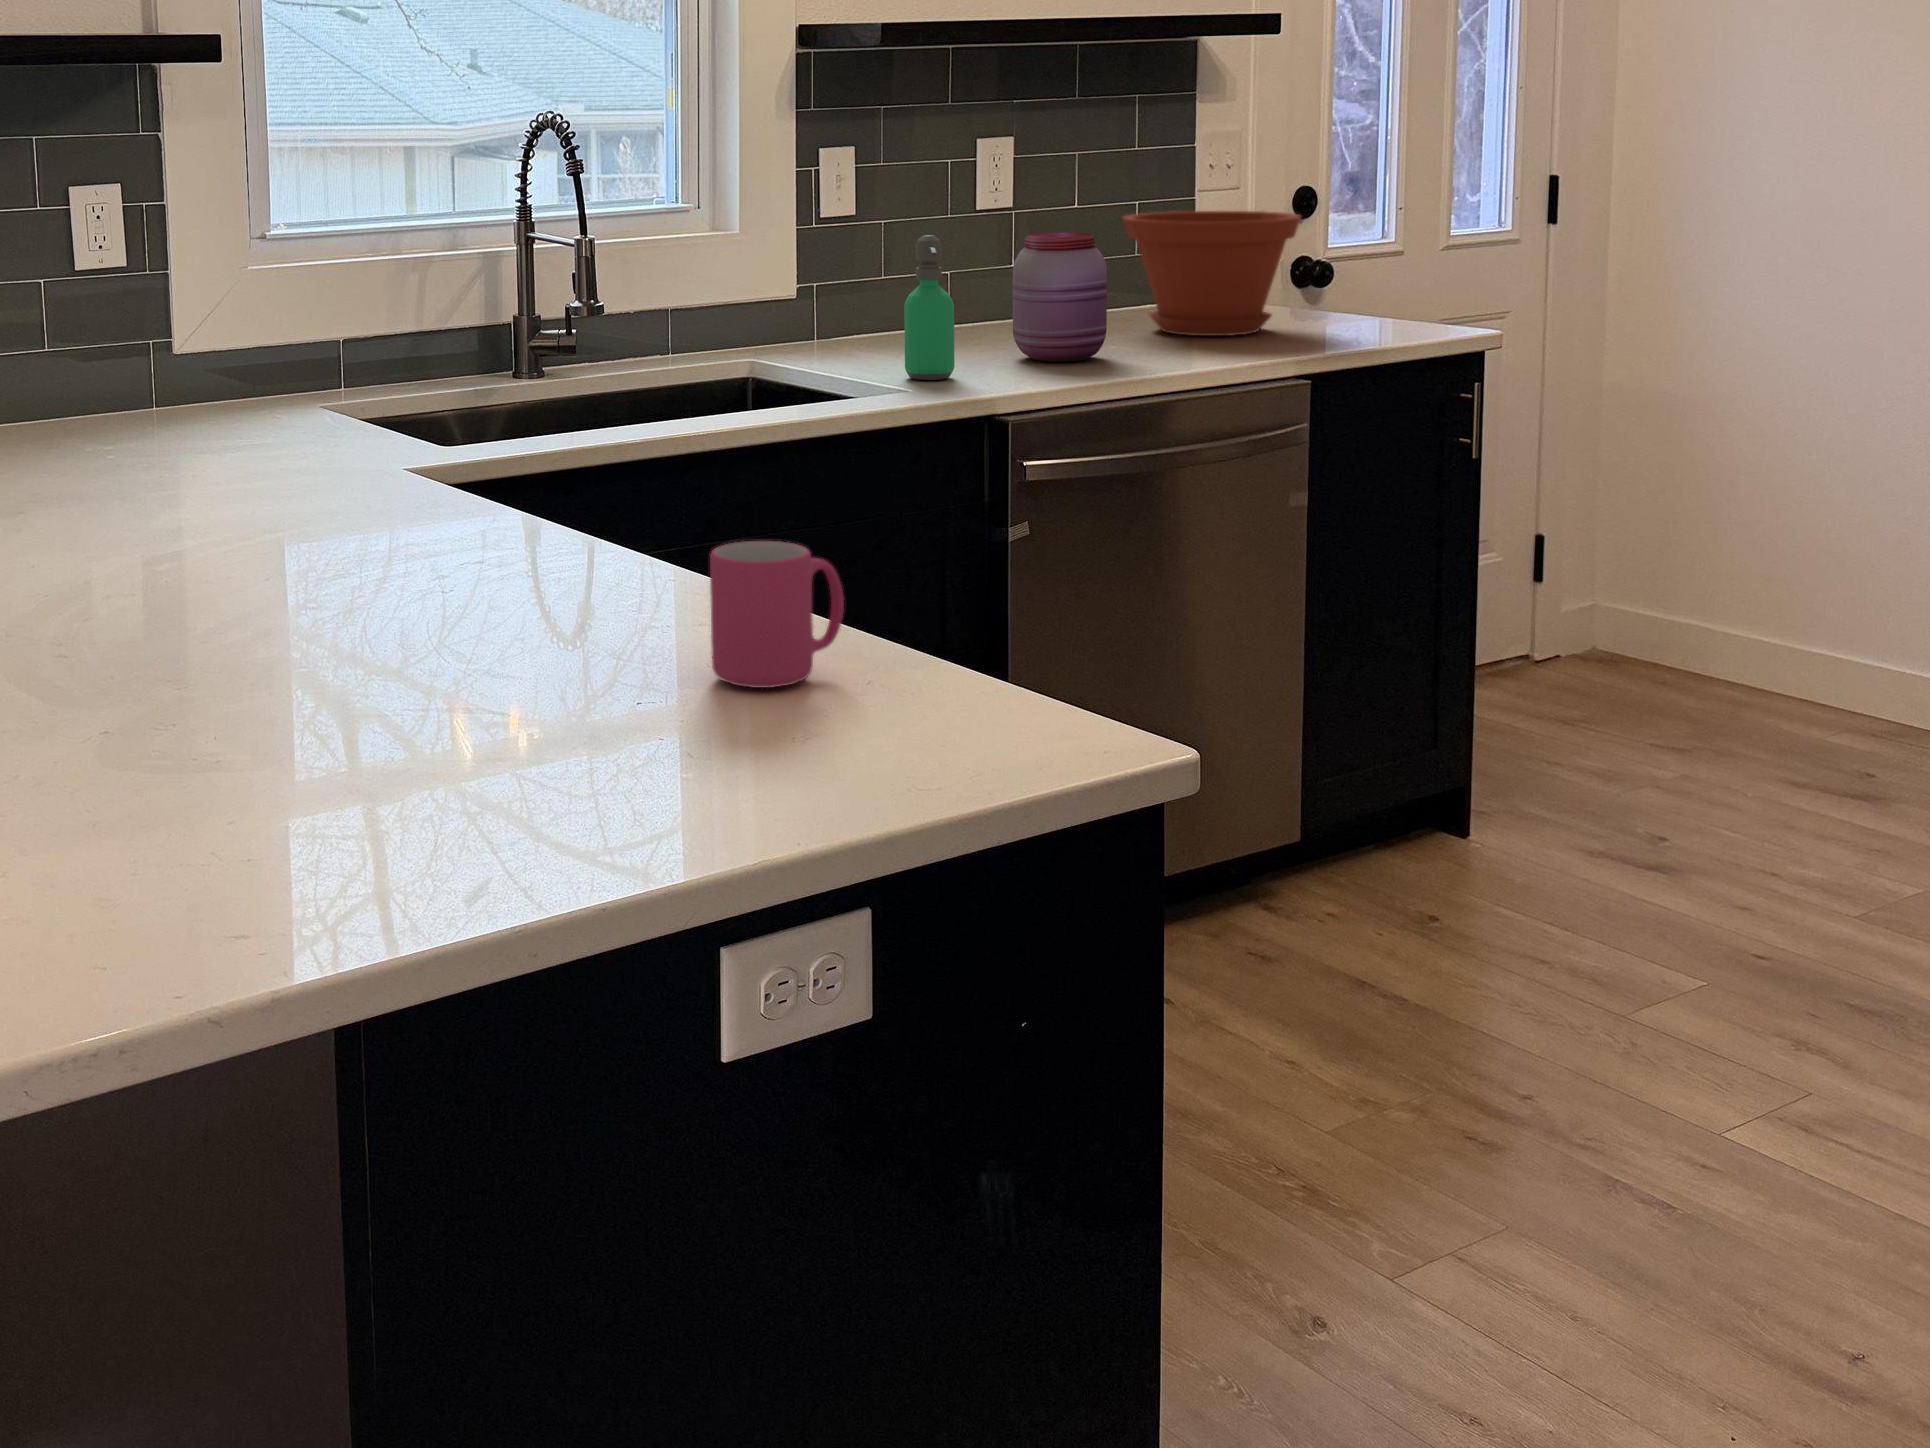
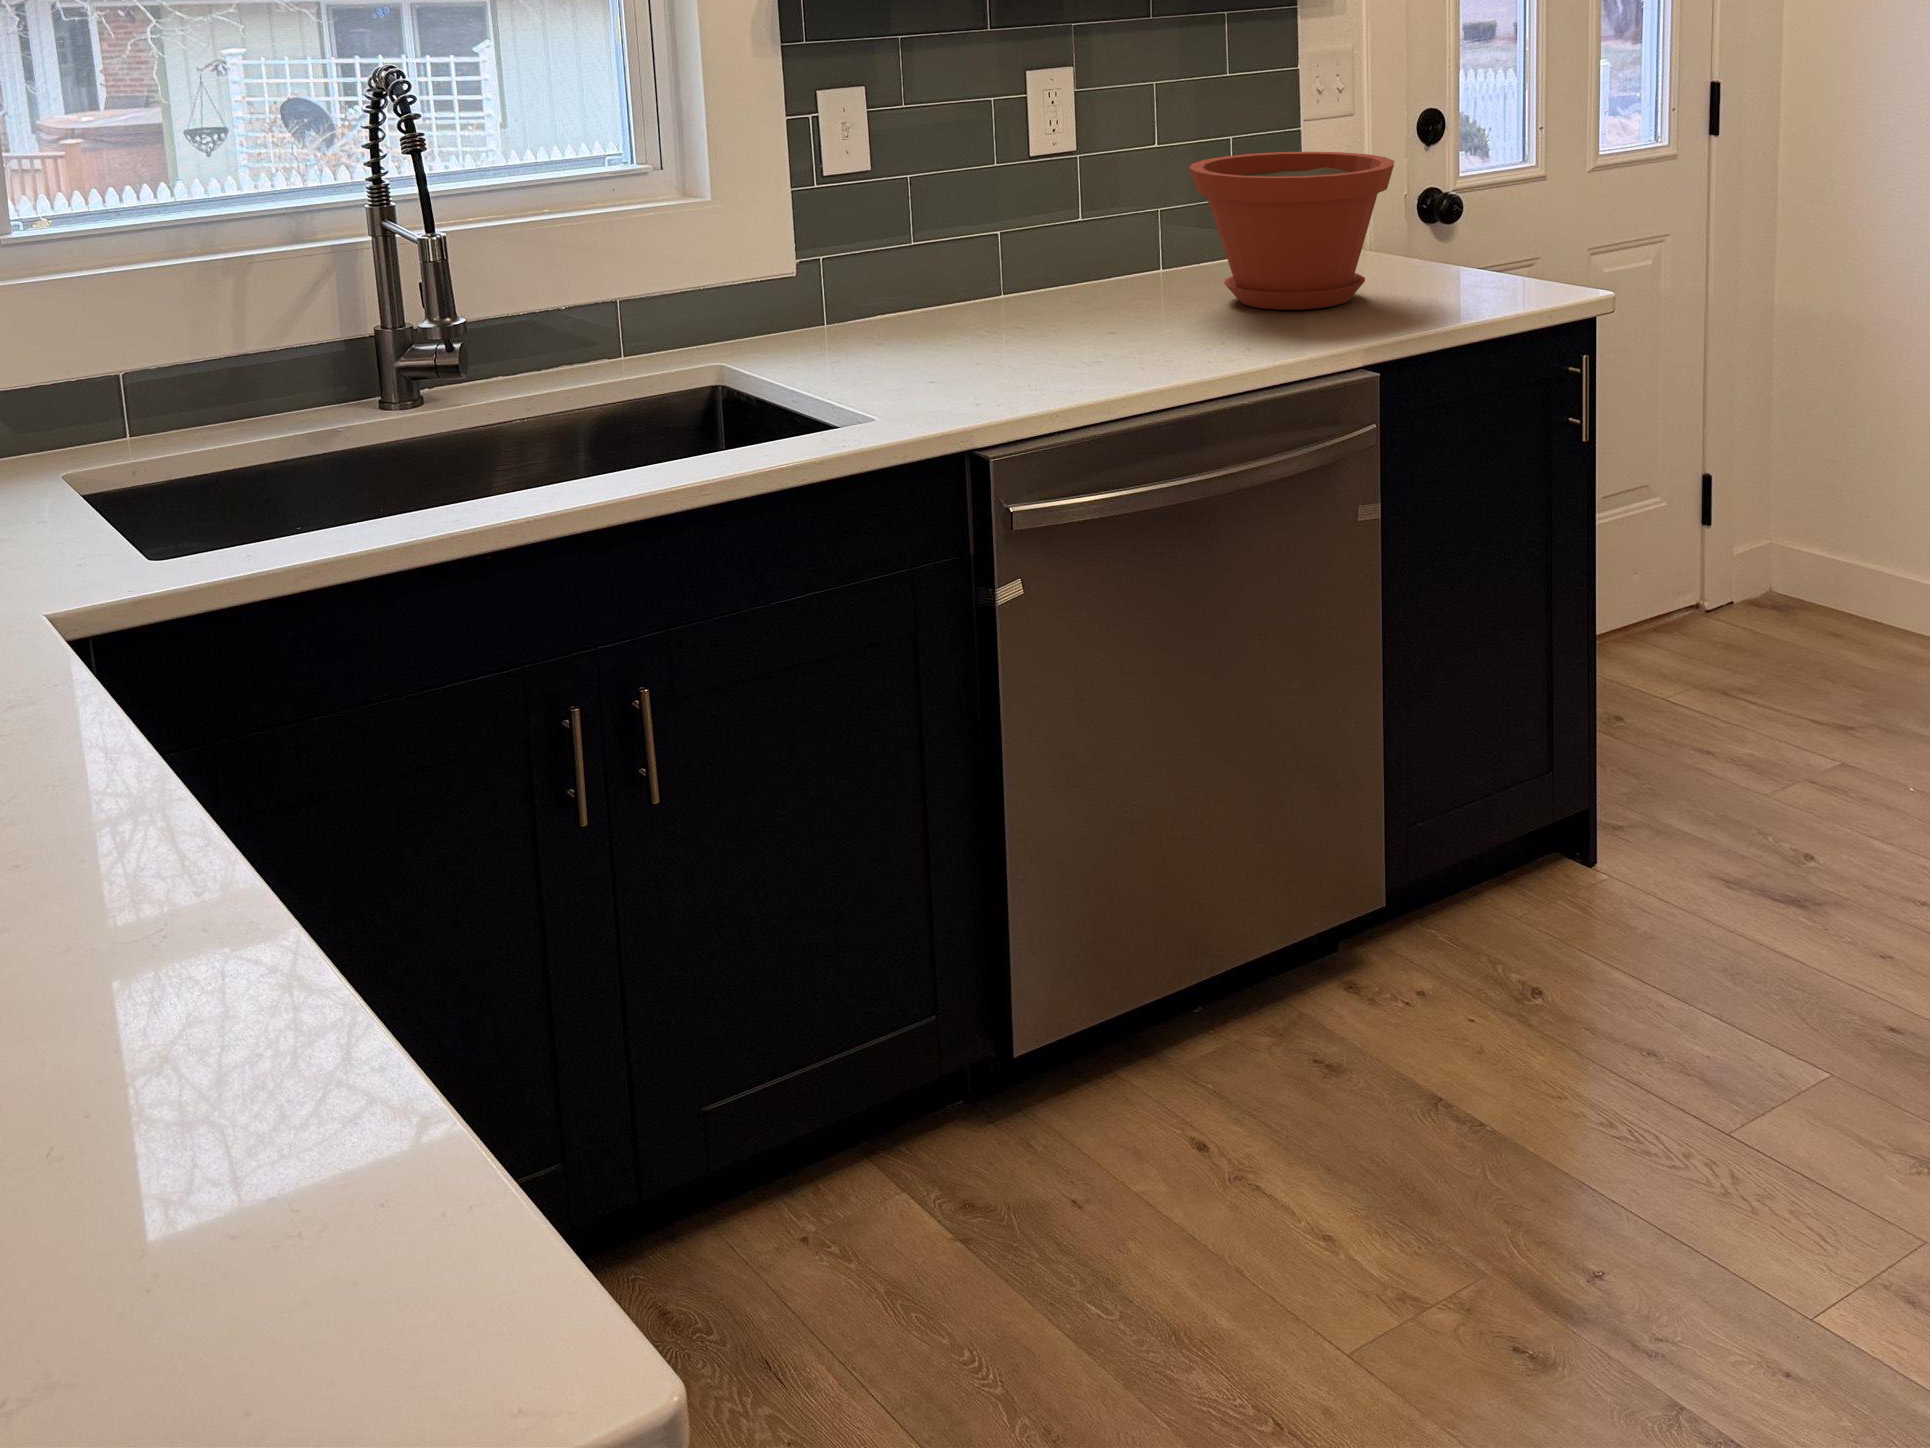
jar: present [1013,232,1107,362] -> none [1034,198,1150,360]
soap dispenser: present [904,235,954,380] -> none [881,217,947,399]
mug: present [710,541,844,688] -> none [13,981,284,1260]

